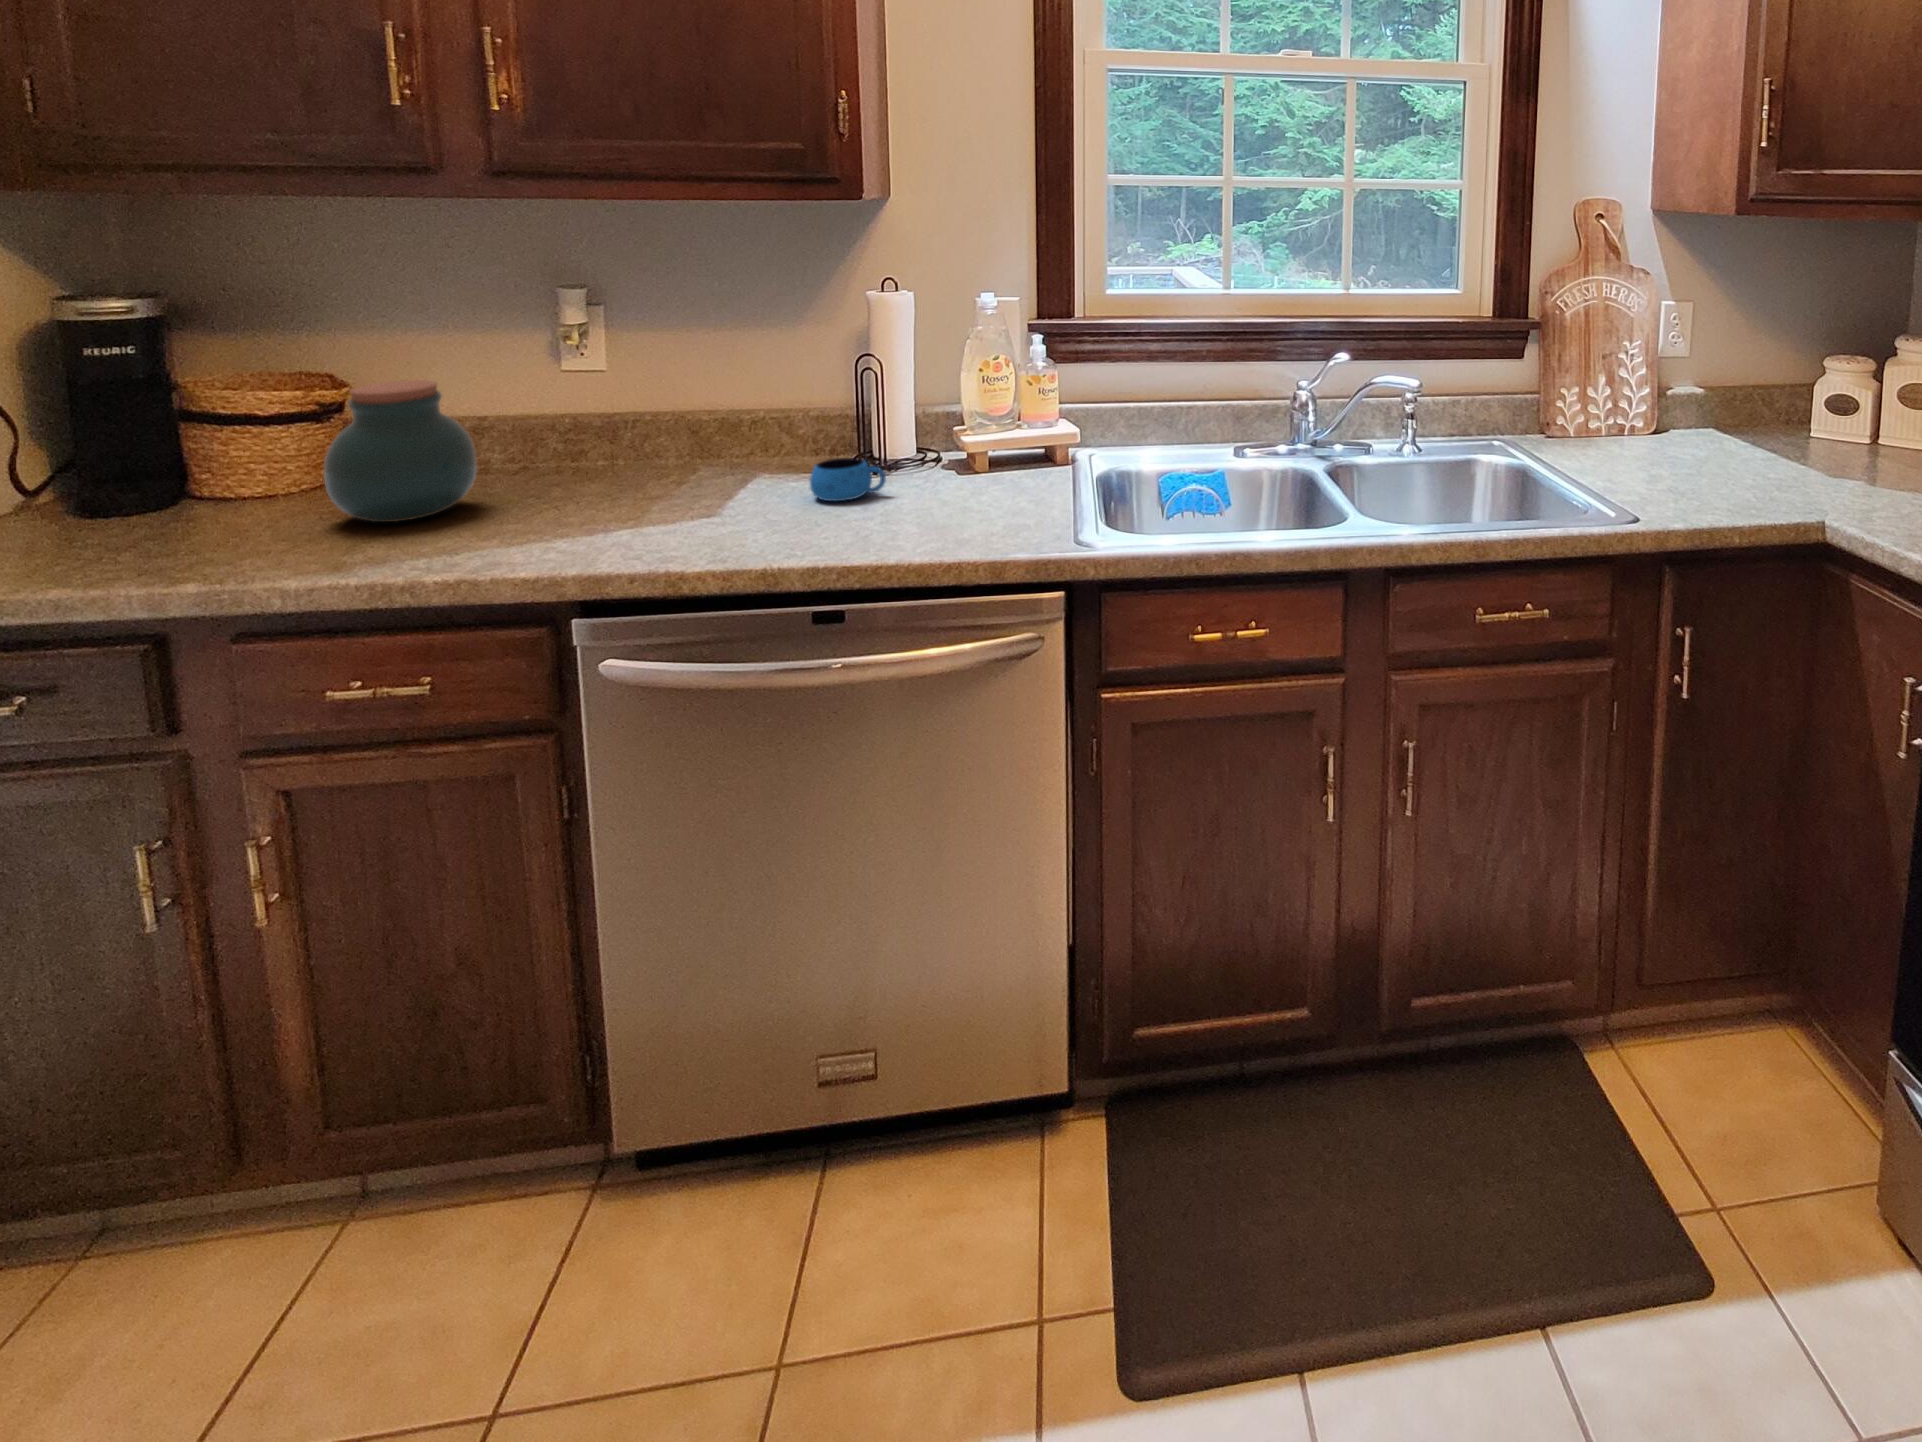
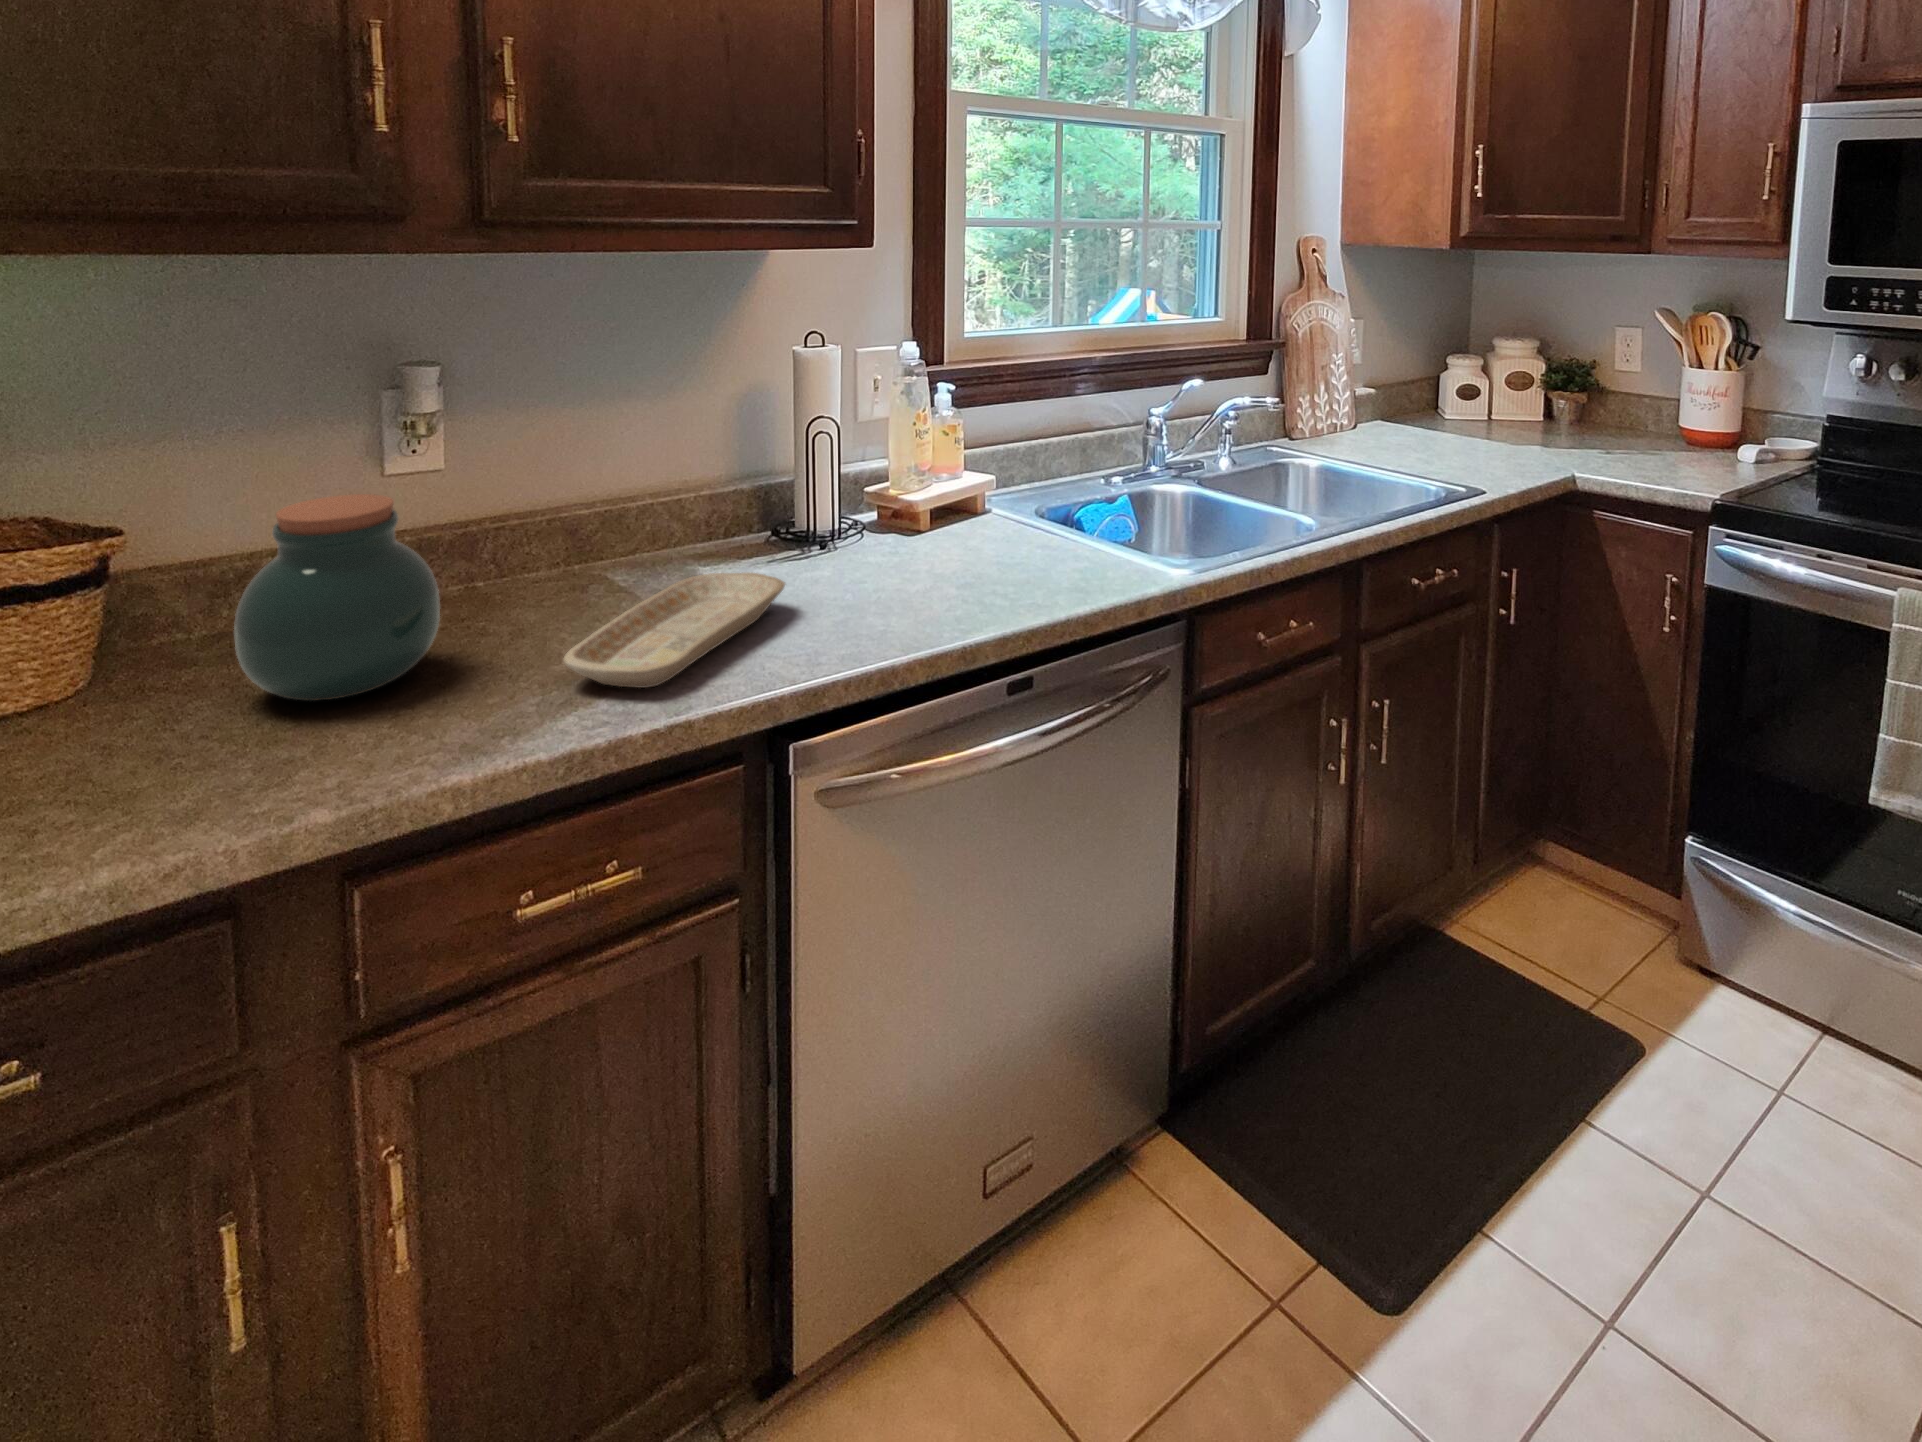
mug: present [810,458,886,501] -> none [820,527,897,577]
tray: none [477,478,727,552] -> present [564,572,785,688]

